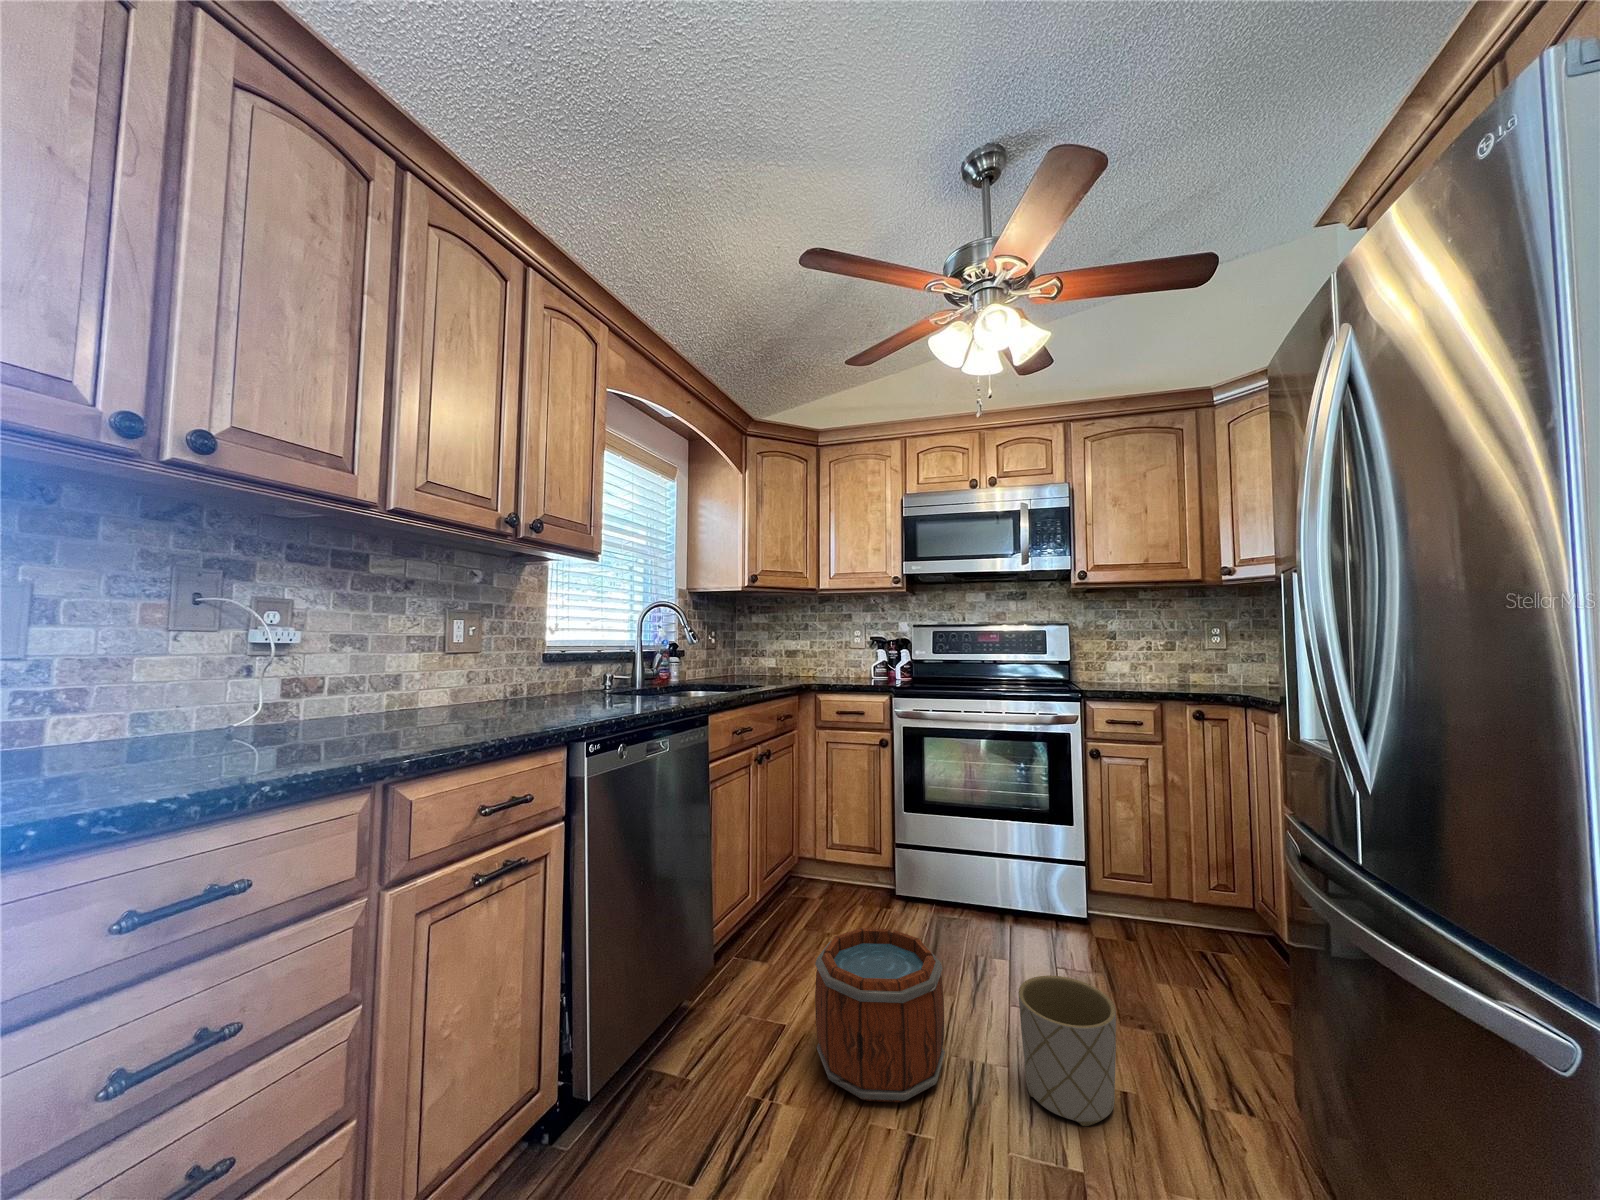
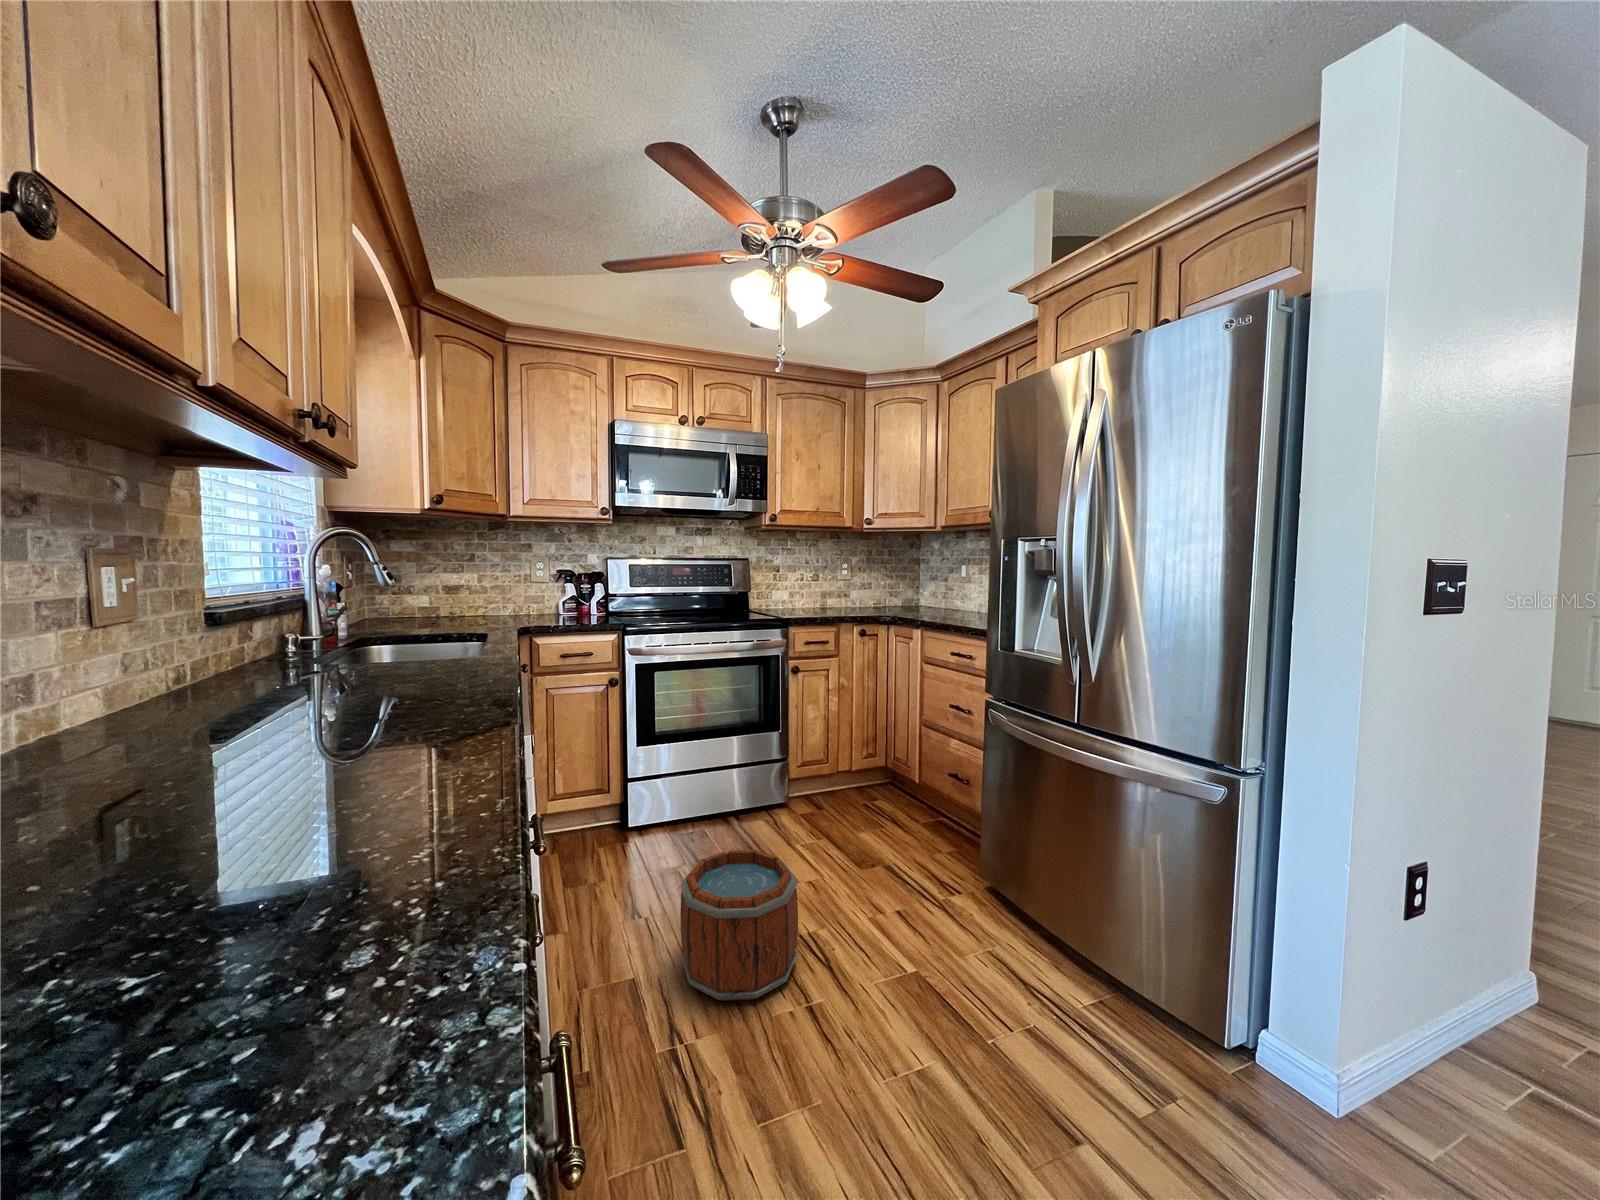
planter: present [1018,976,1116,1126] -> none [837,840,905,937]

